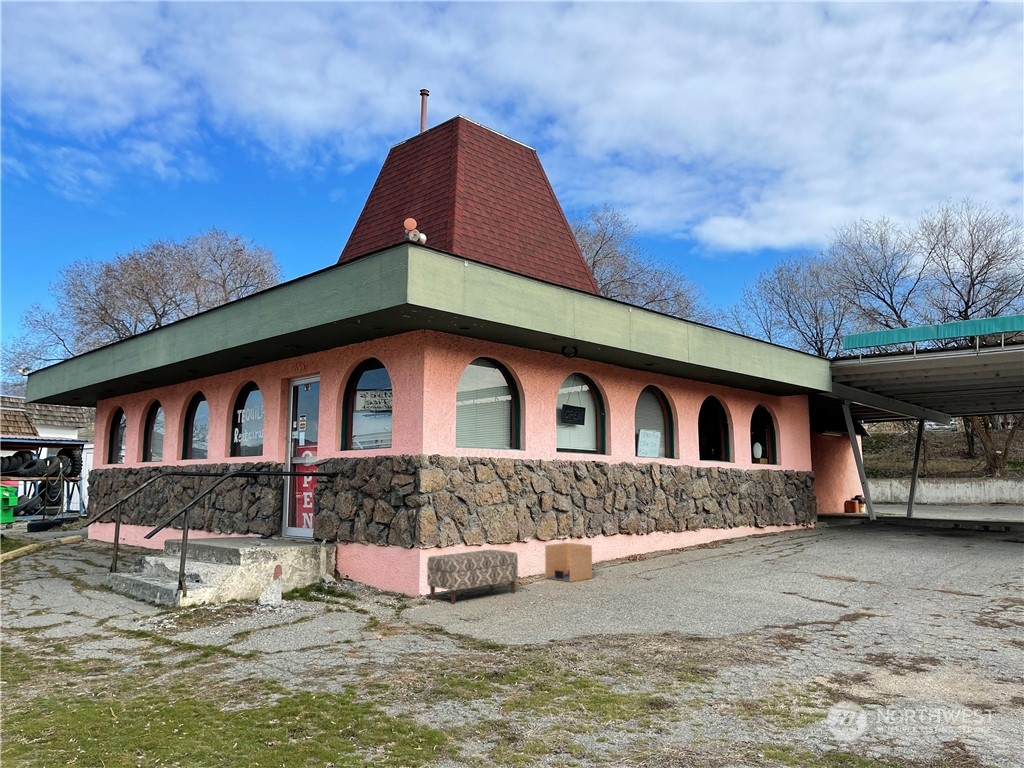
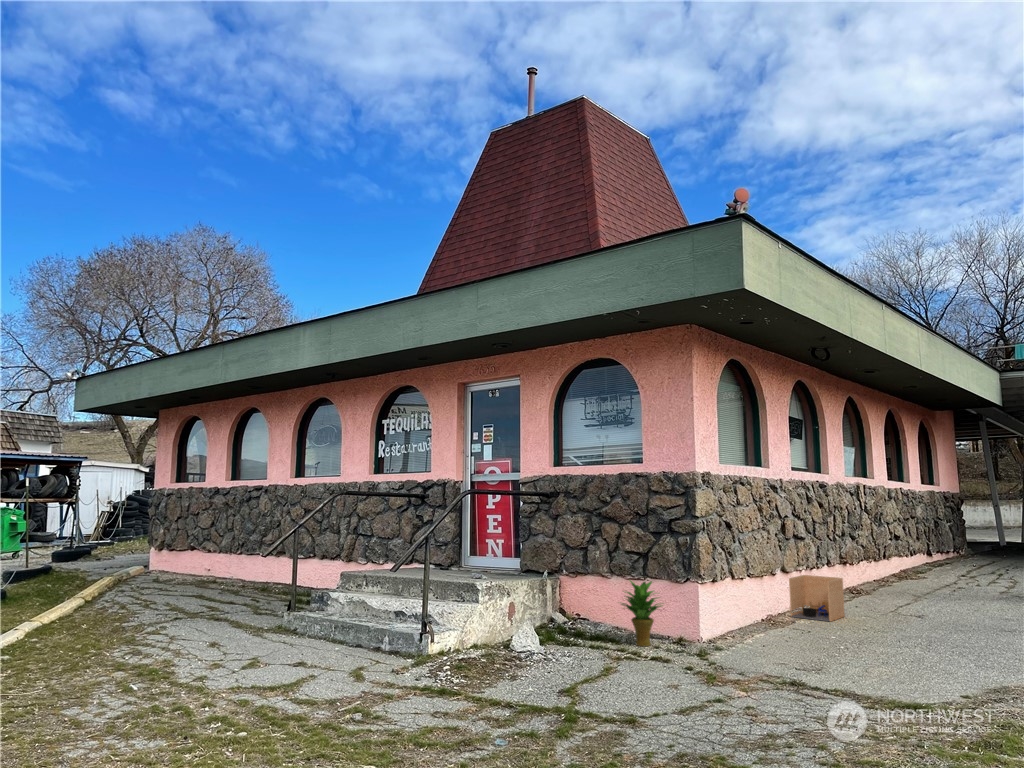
potted plant: none [355,546,395,600] -> present [622,581,662,646]
bench: present [427,550,518,604] -> none [706,584,798,651]

